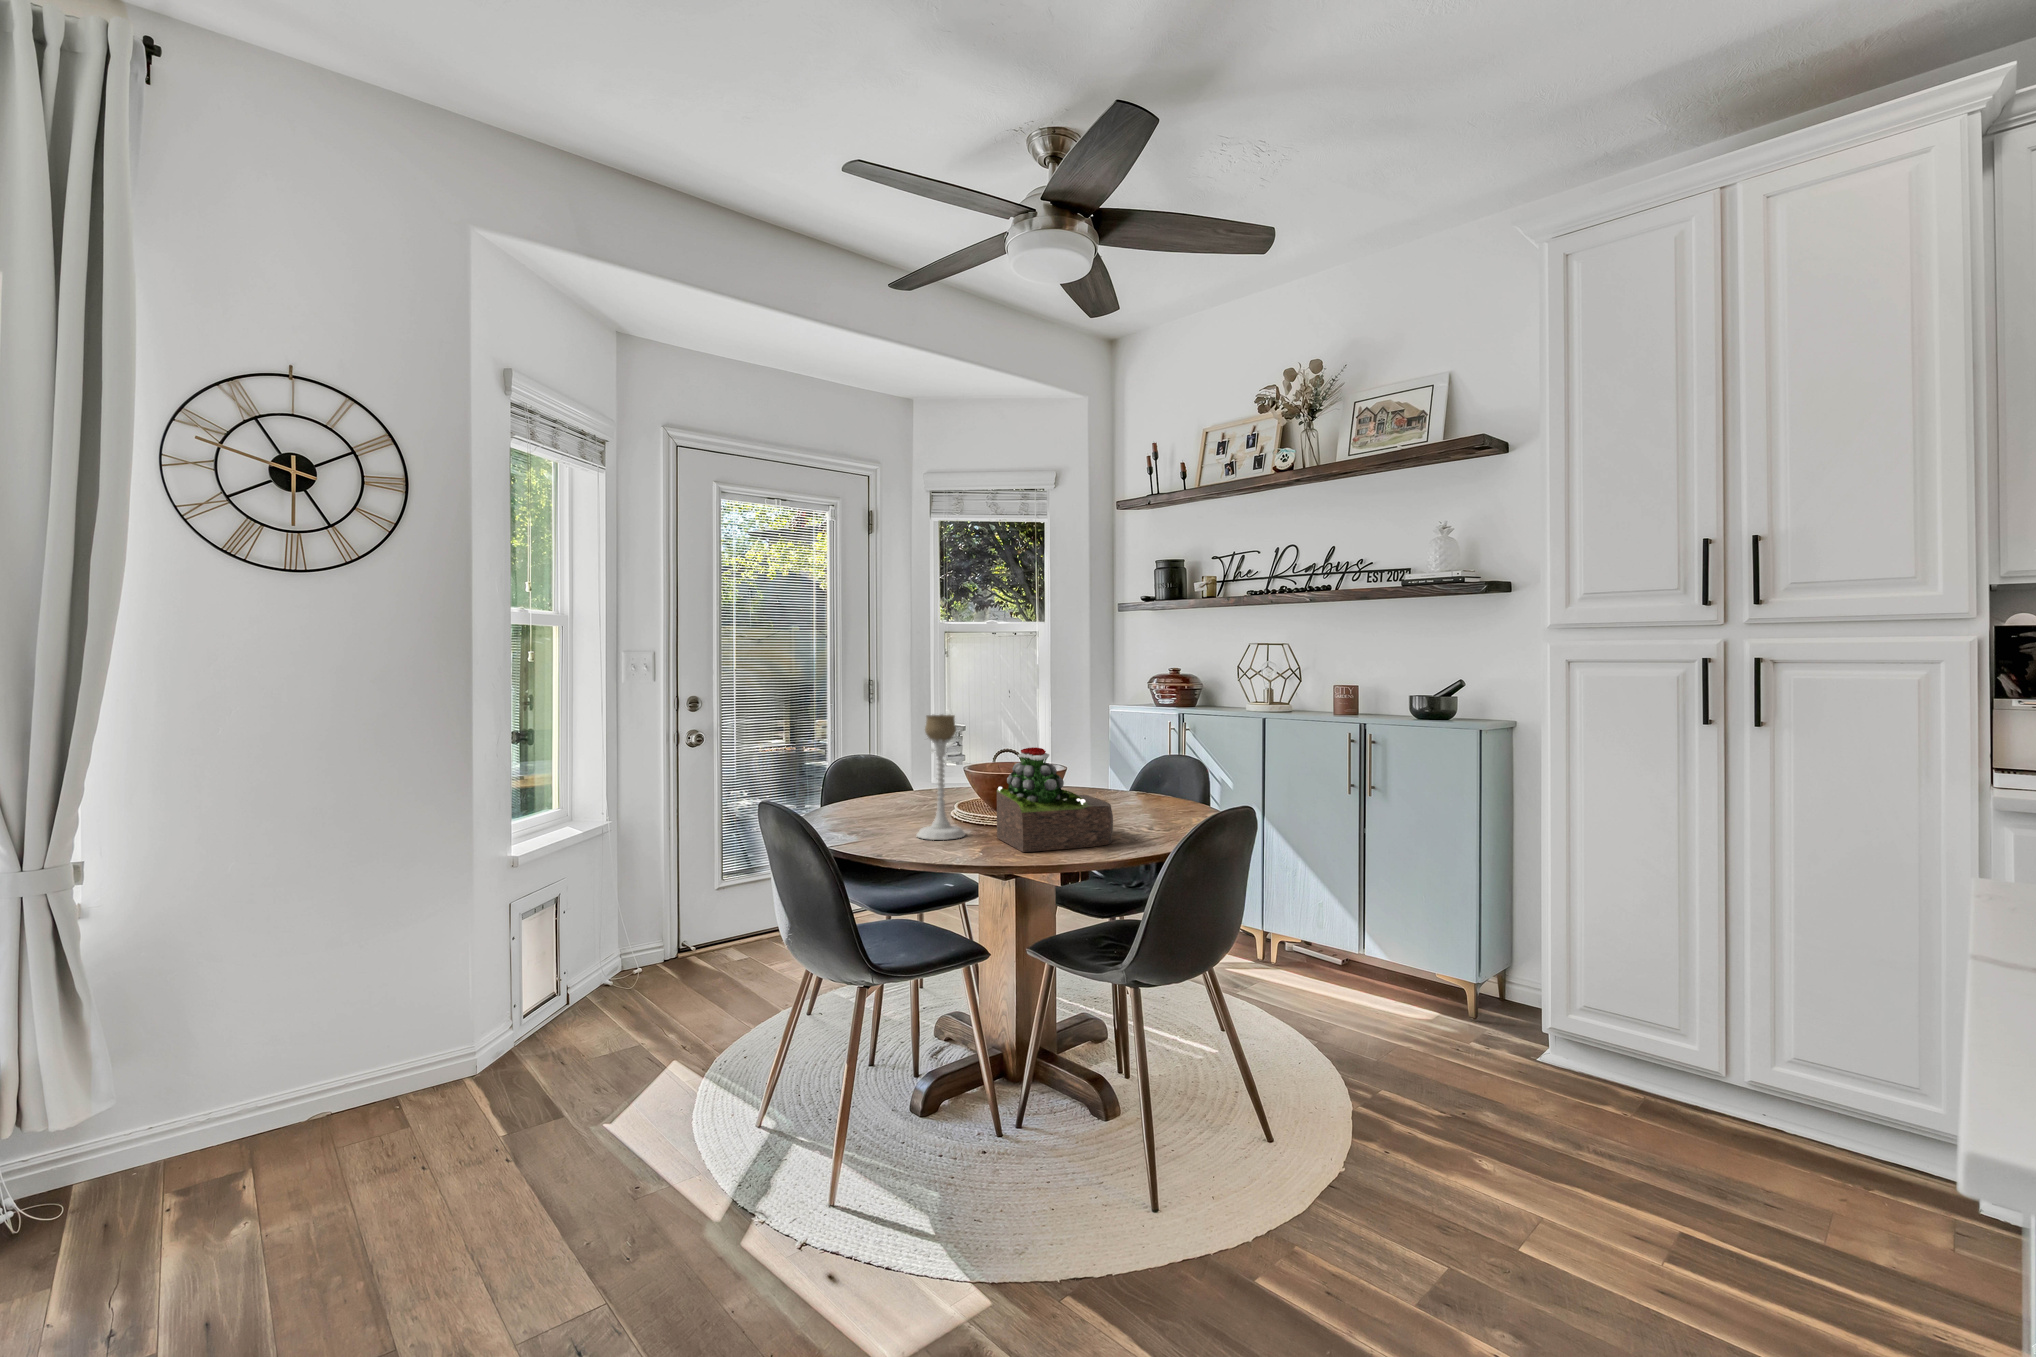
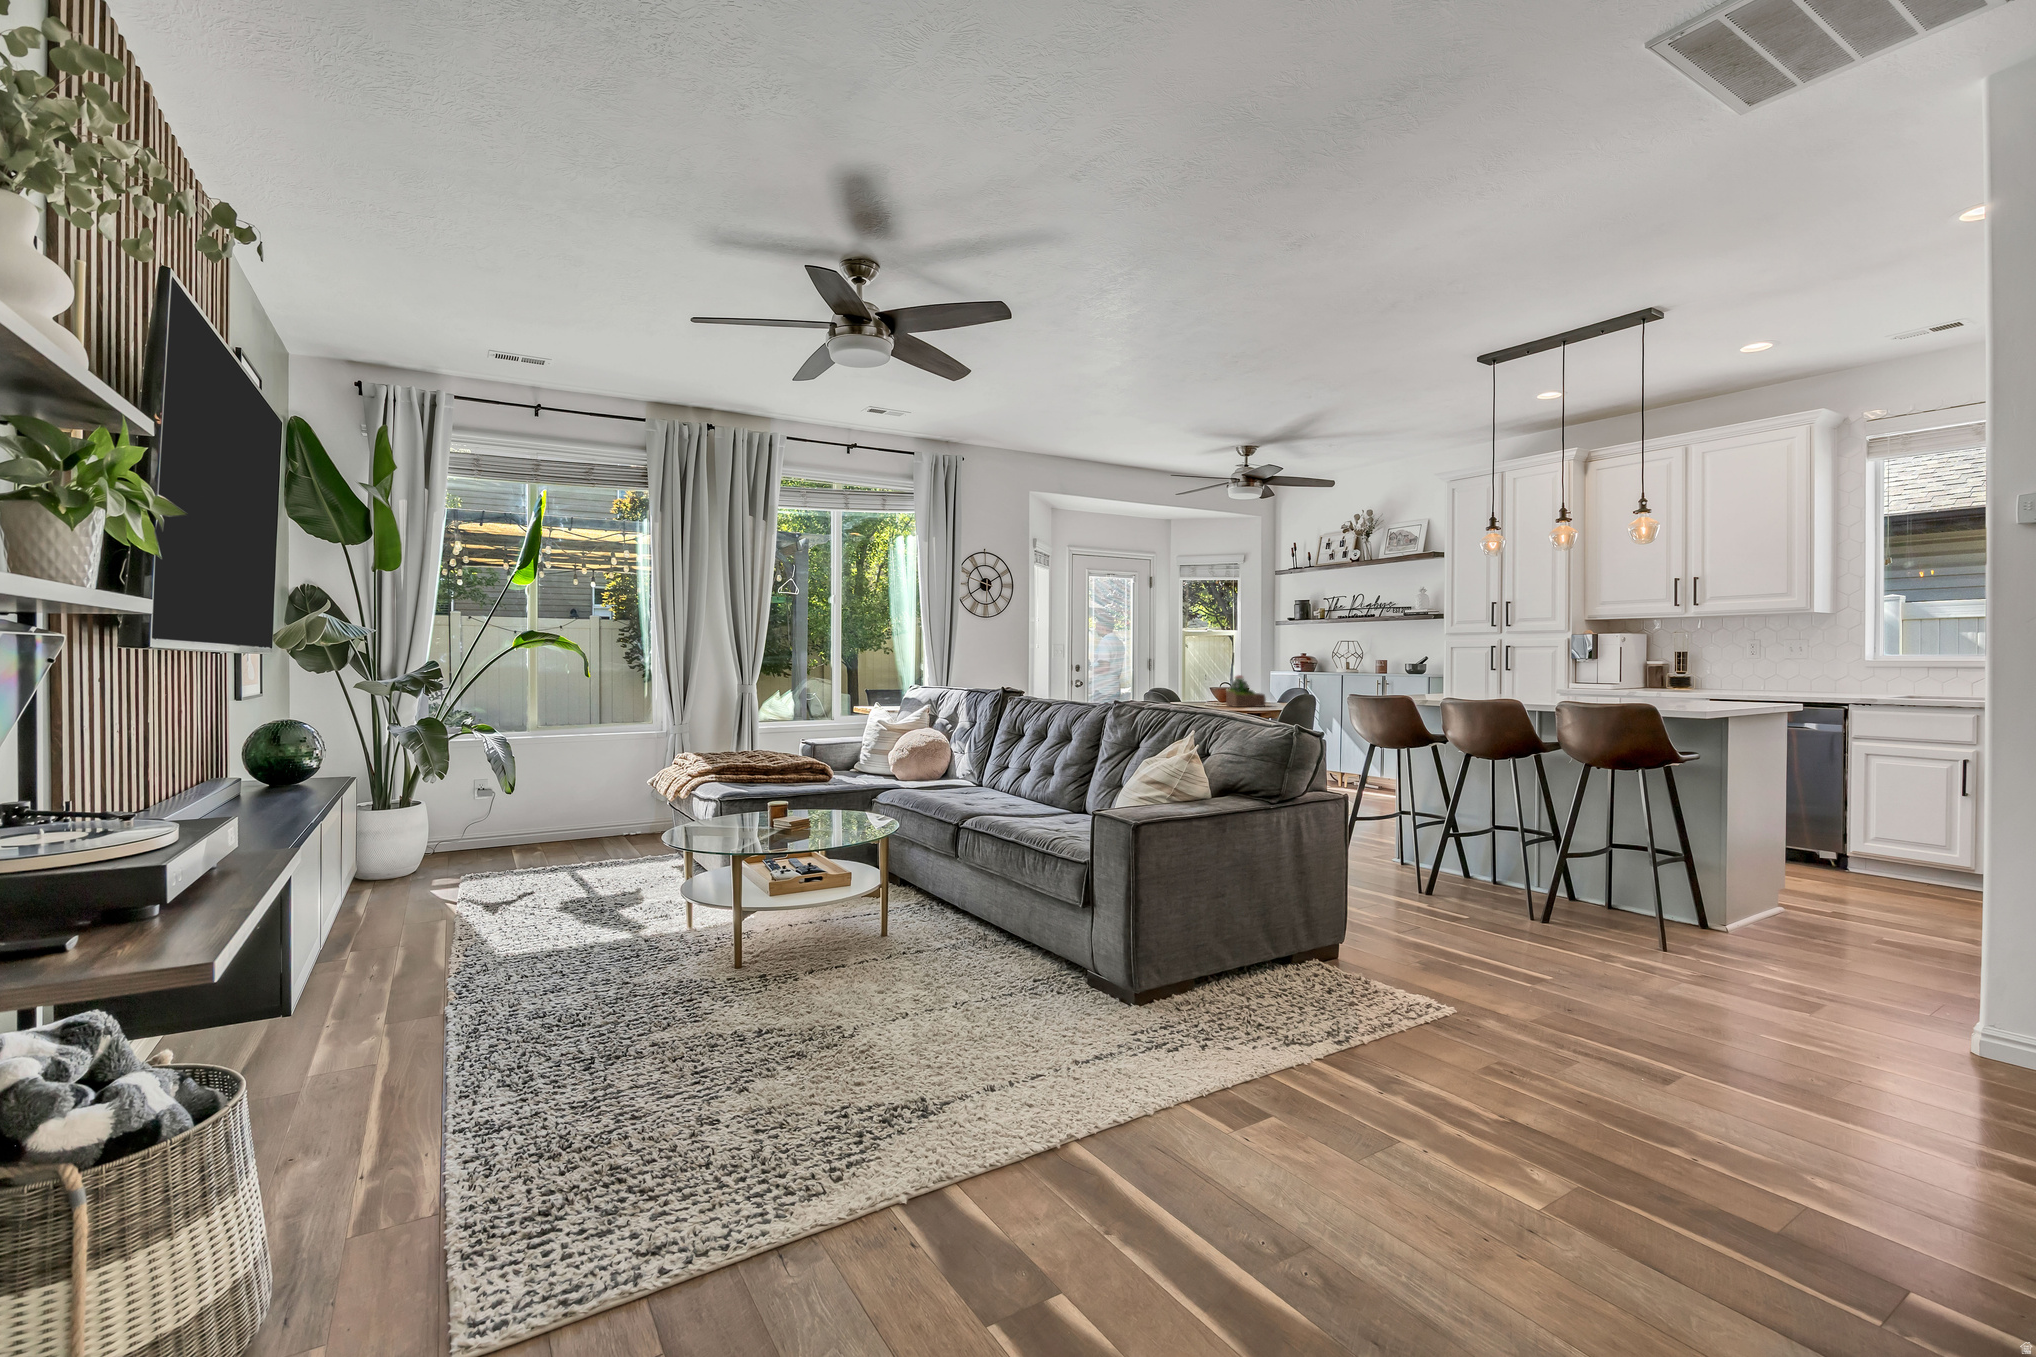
candle holder: present [917,715,965,840] -> none [1198,665,1215,706]

